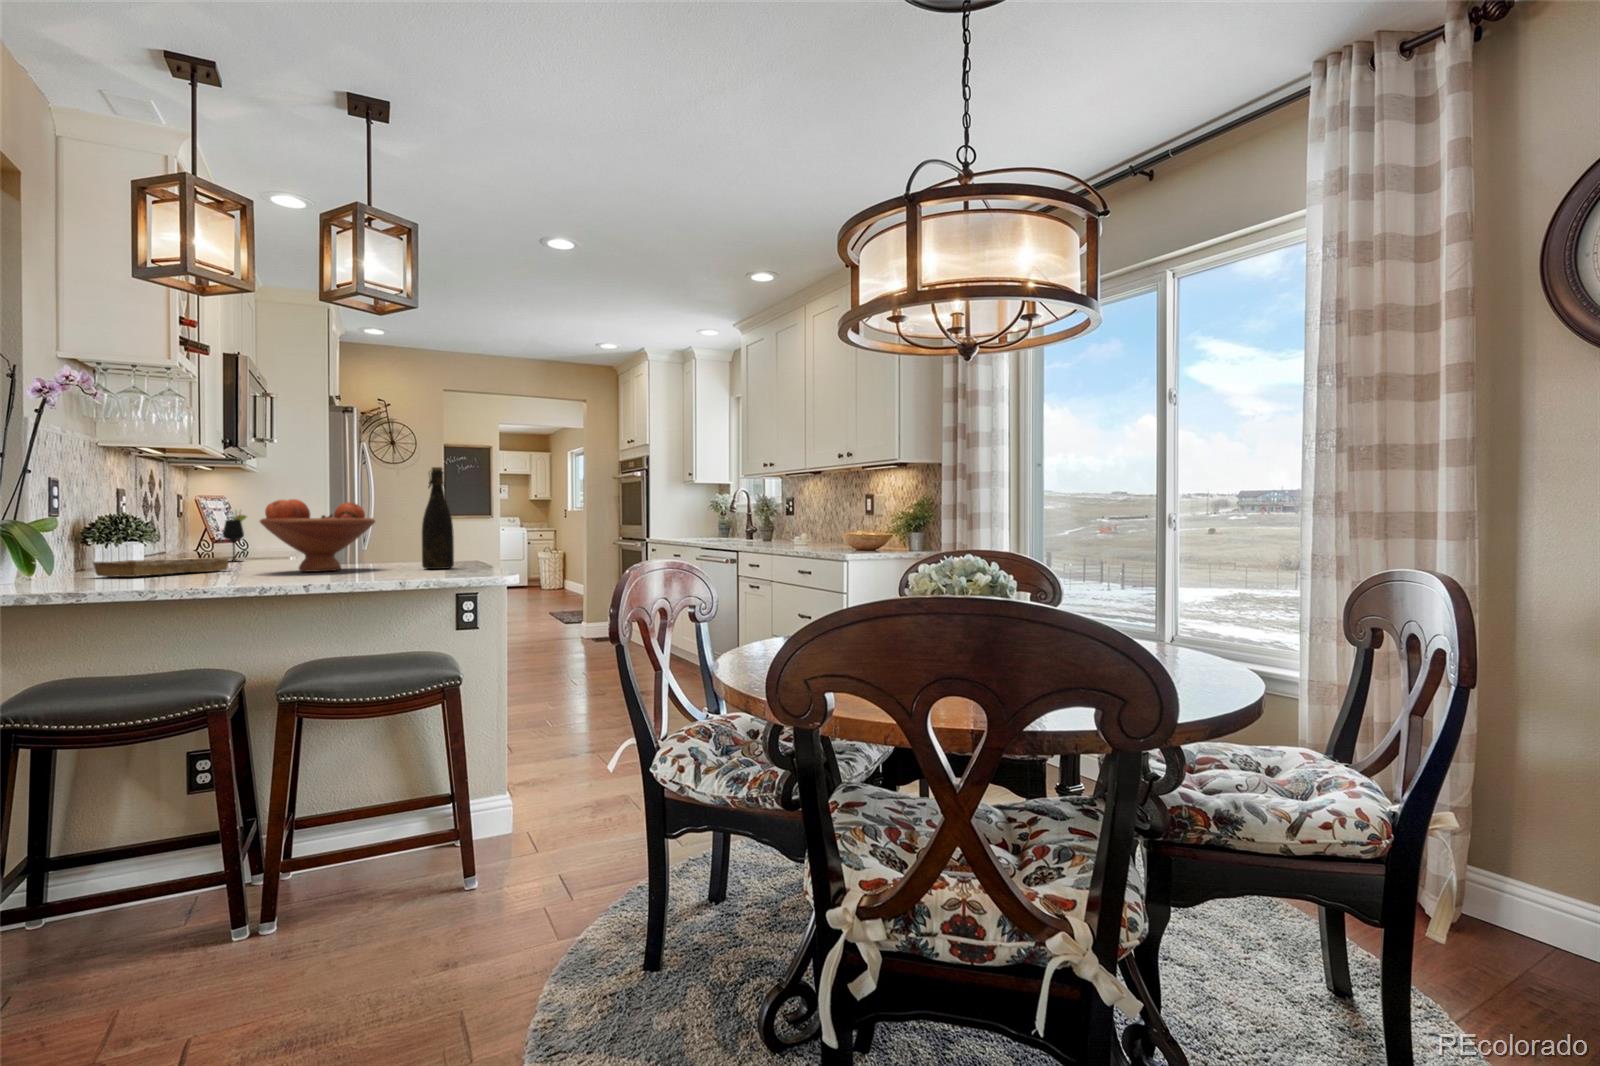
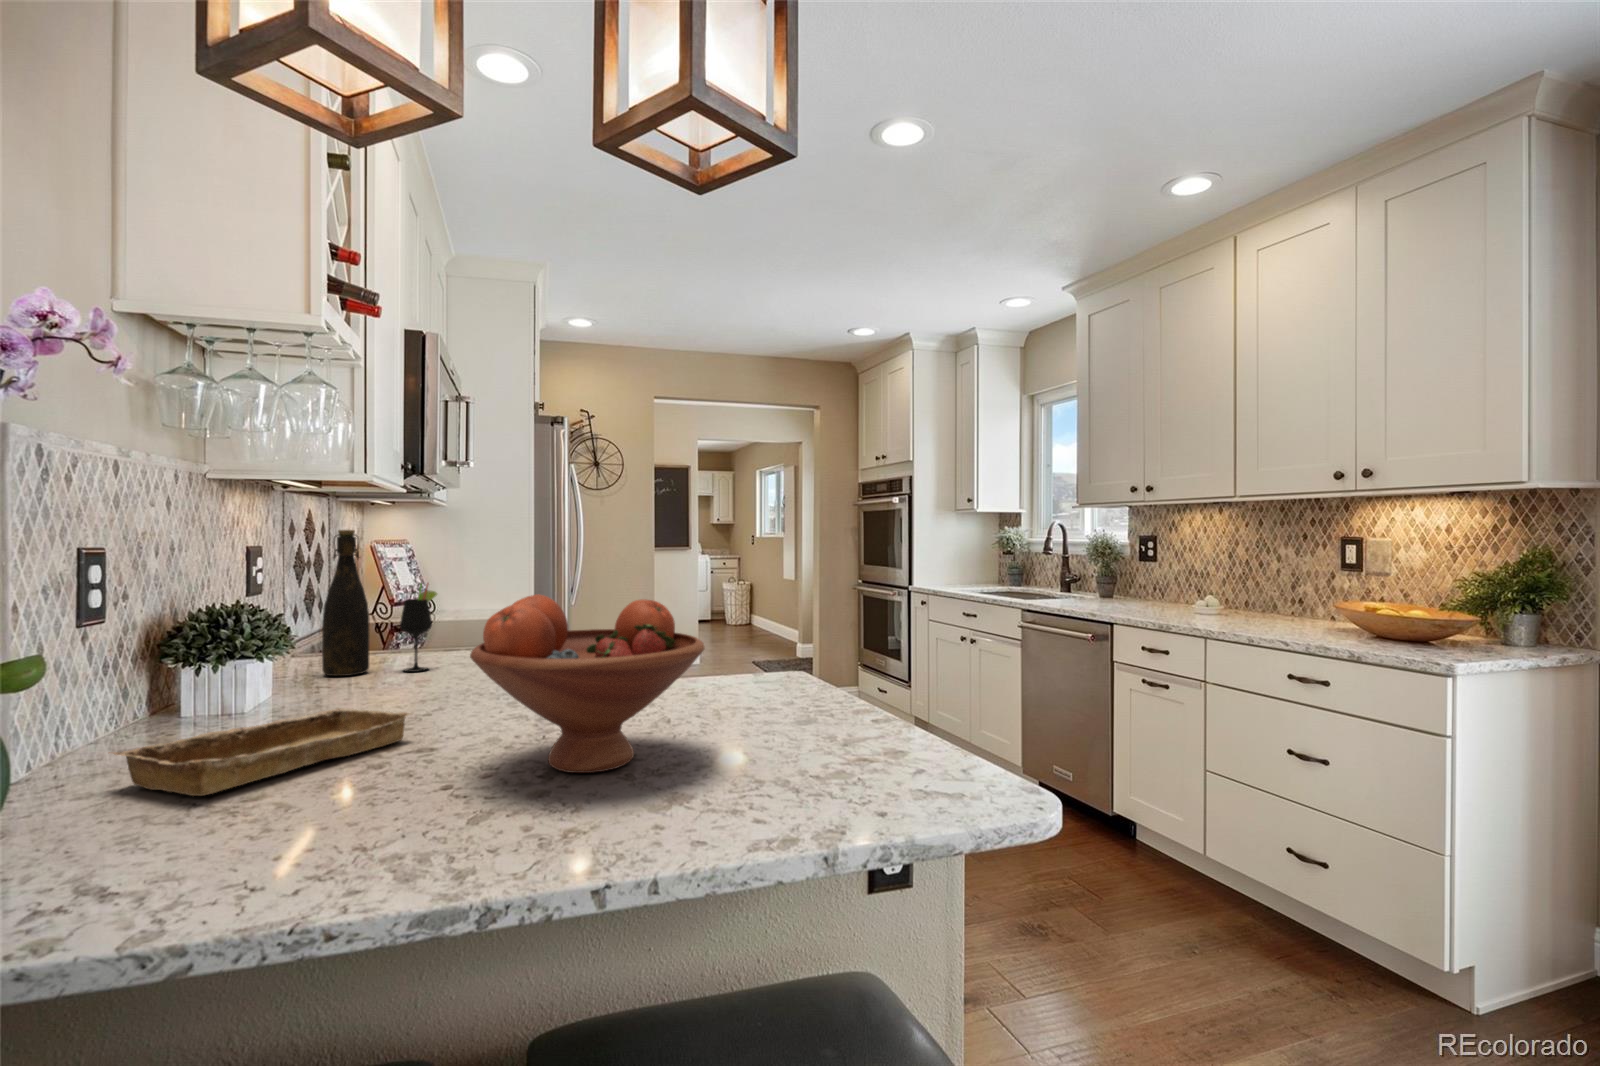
bottle: present [422,467,454,569] -> present [322,530,370,676]

